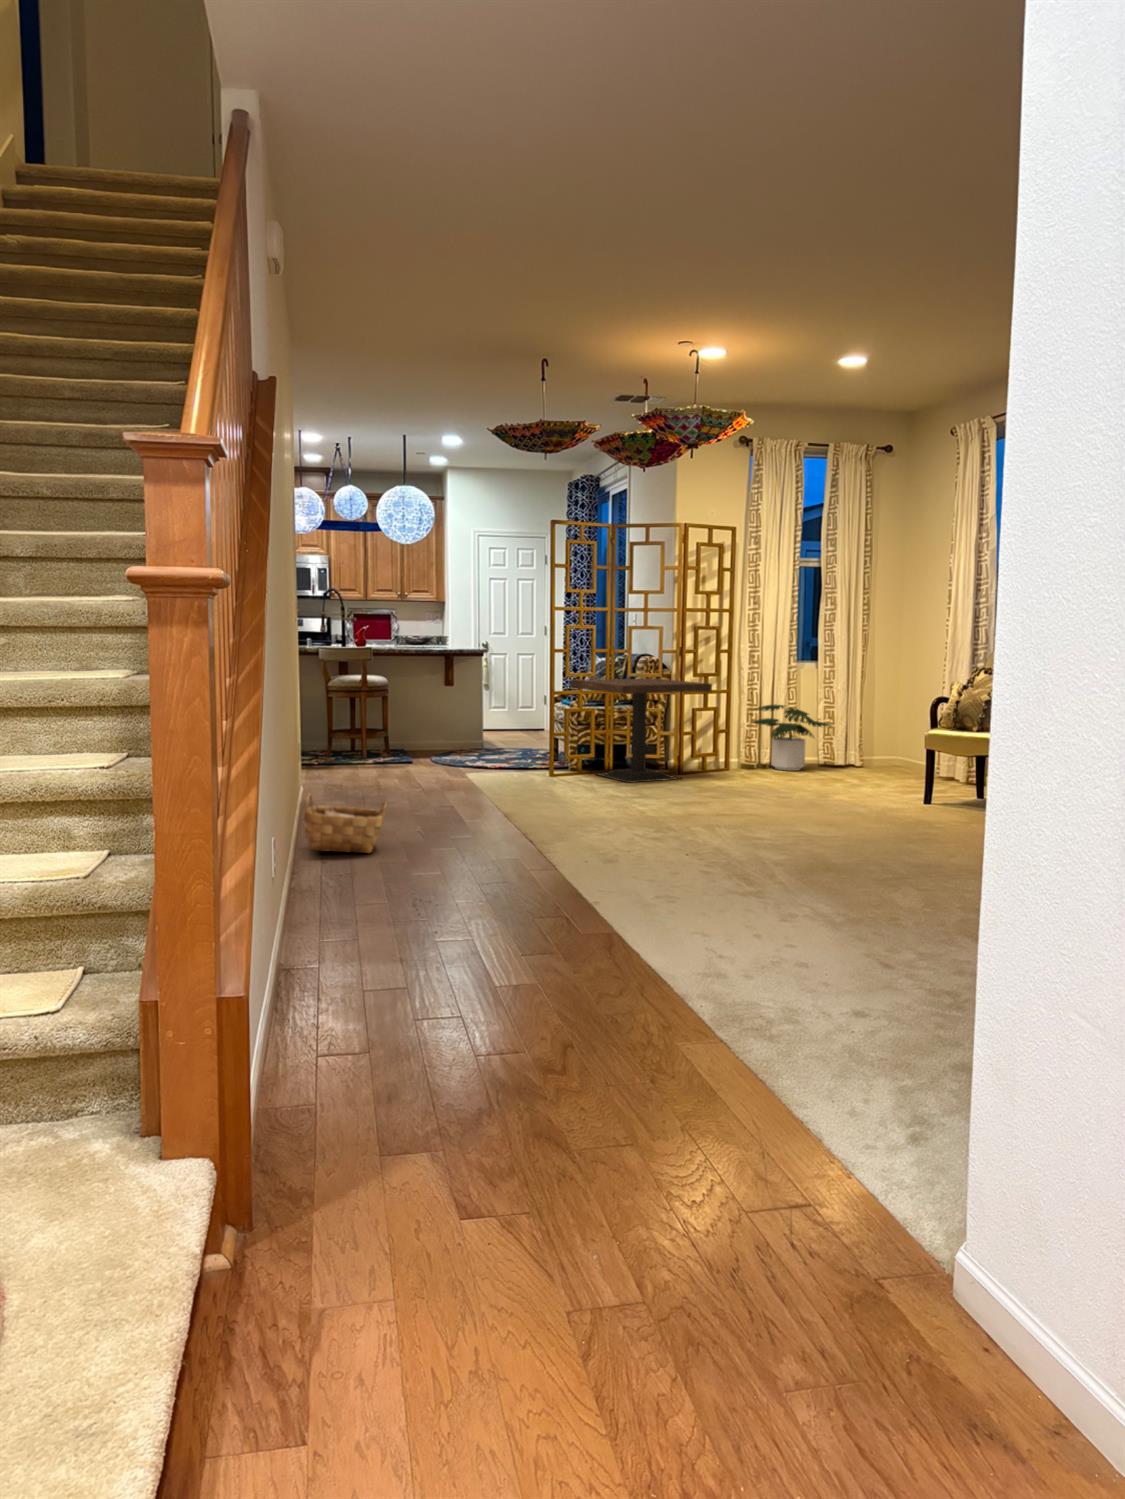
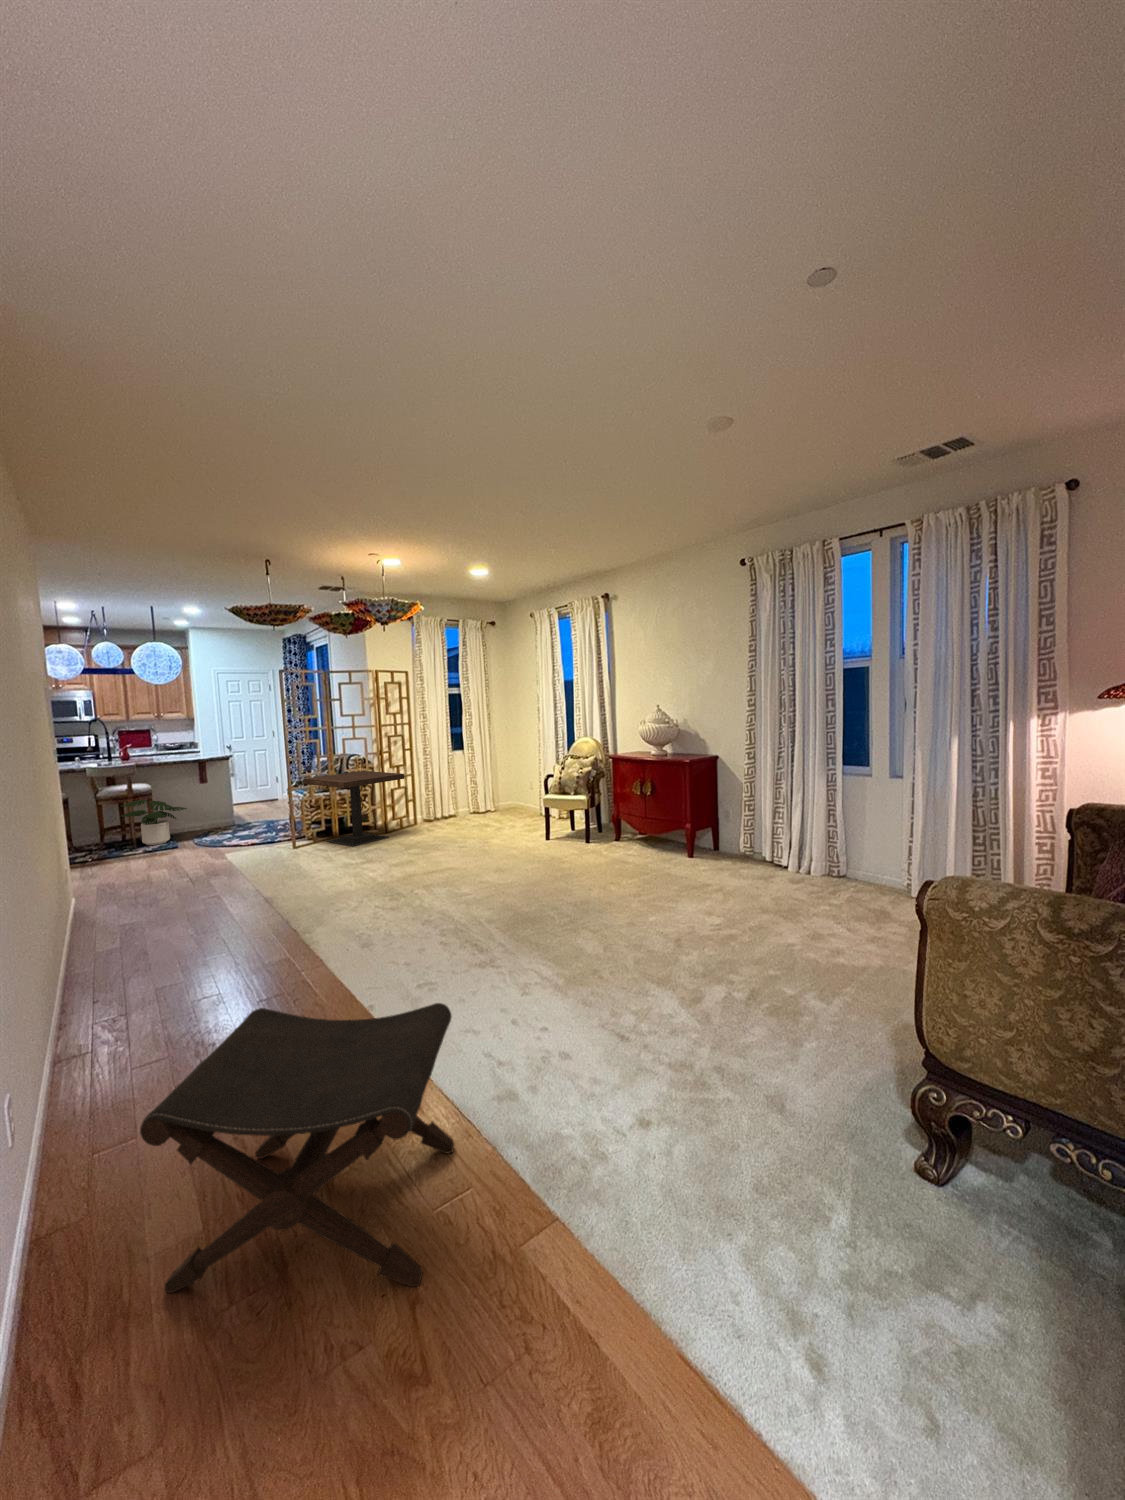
potted plant: present [751,705,830,771] -> present [120,800,187,845]
woven basket: present [303,793,387,853] -> none [65,920,155,983]
footstool: none [378,828,665,1067] -> present [140,1003,454,1293]

